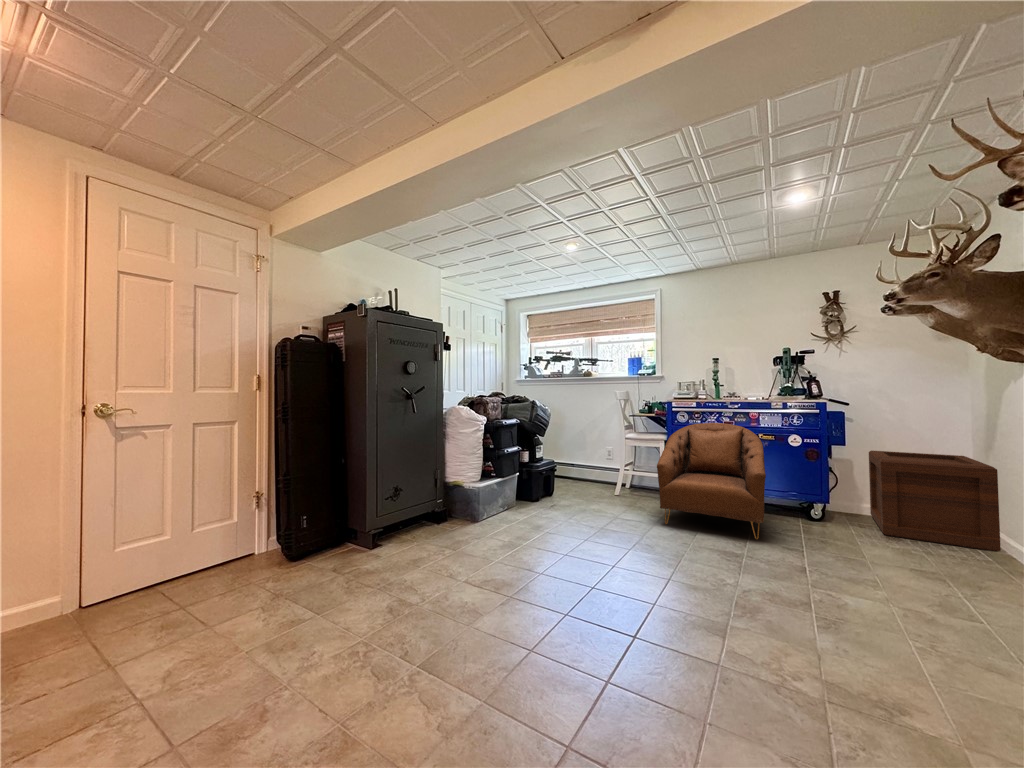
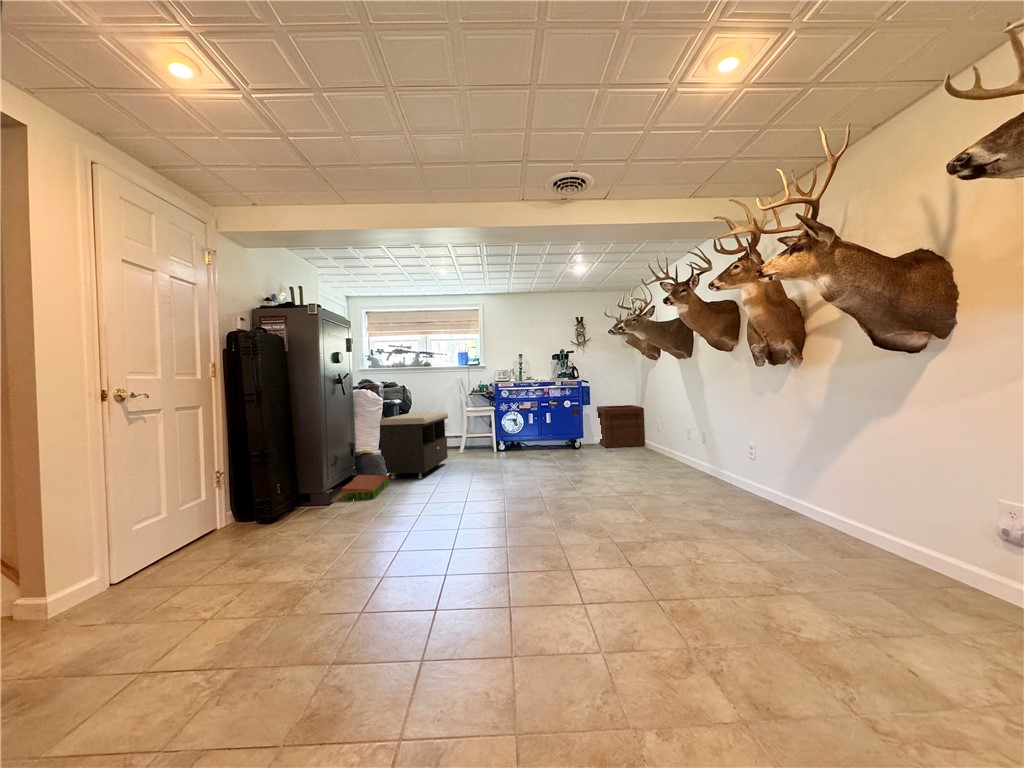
armchair: present [657,423,766,539] -> none [501,395,561,460]
storage bench: none [475,436,580,531] -> present [380,412,448,478]
storage bin: none [389,513,470,559] -> present [342,475,389,501]

